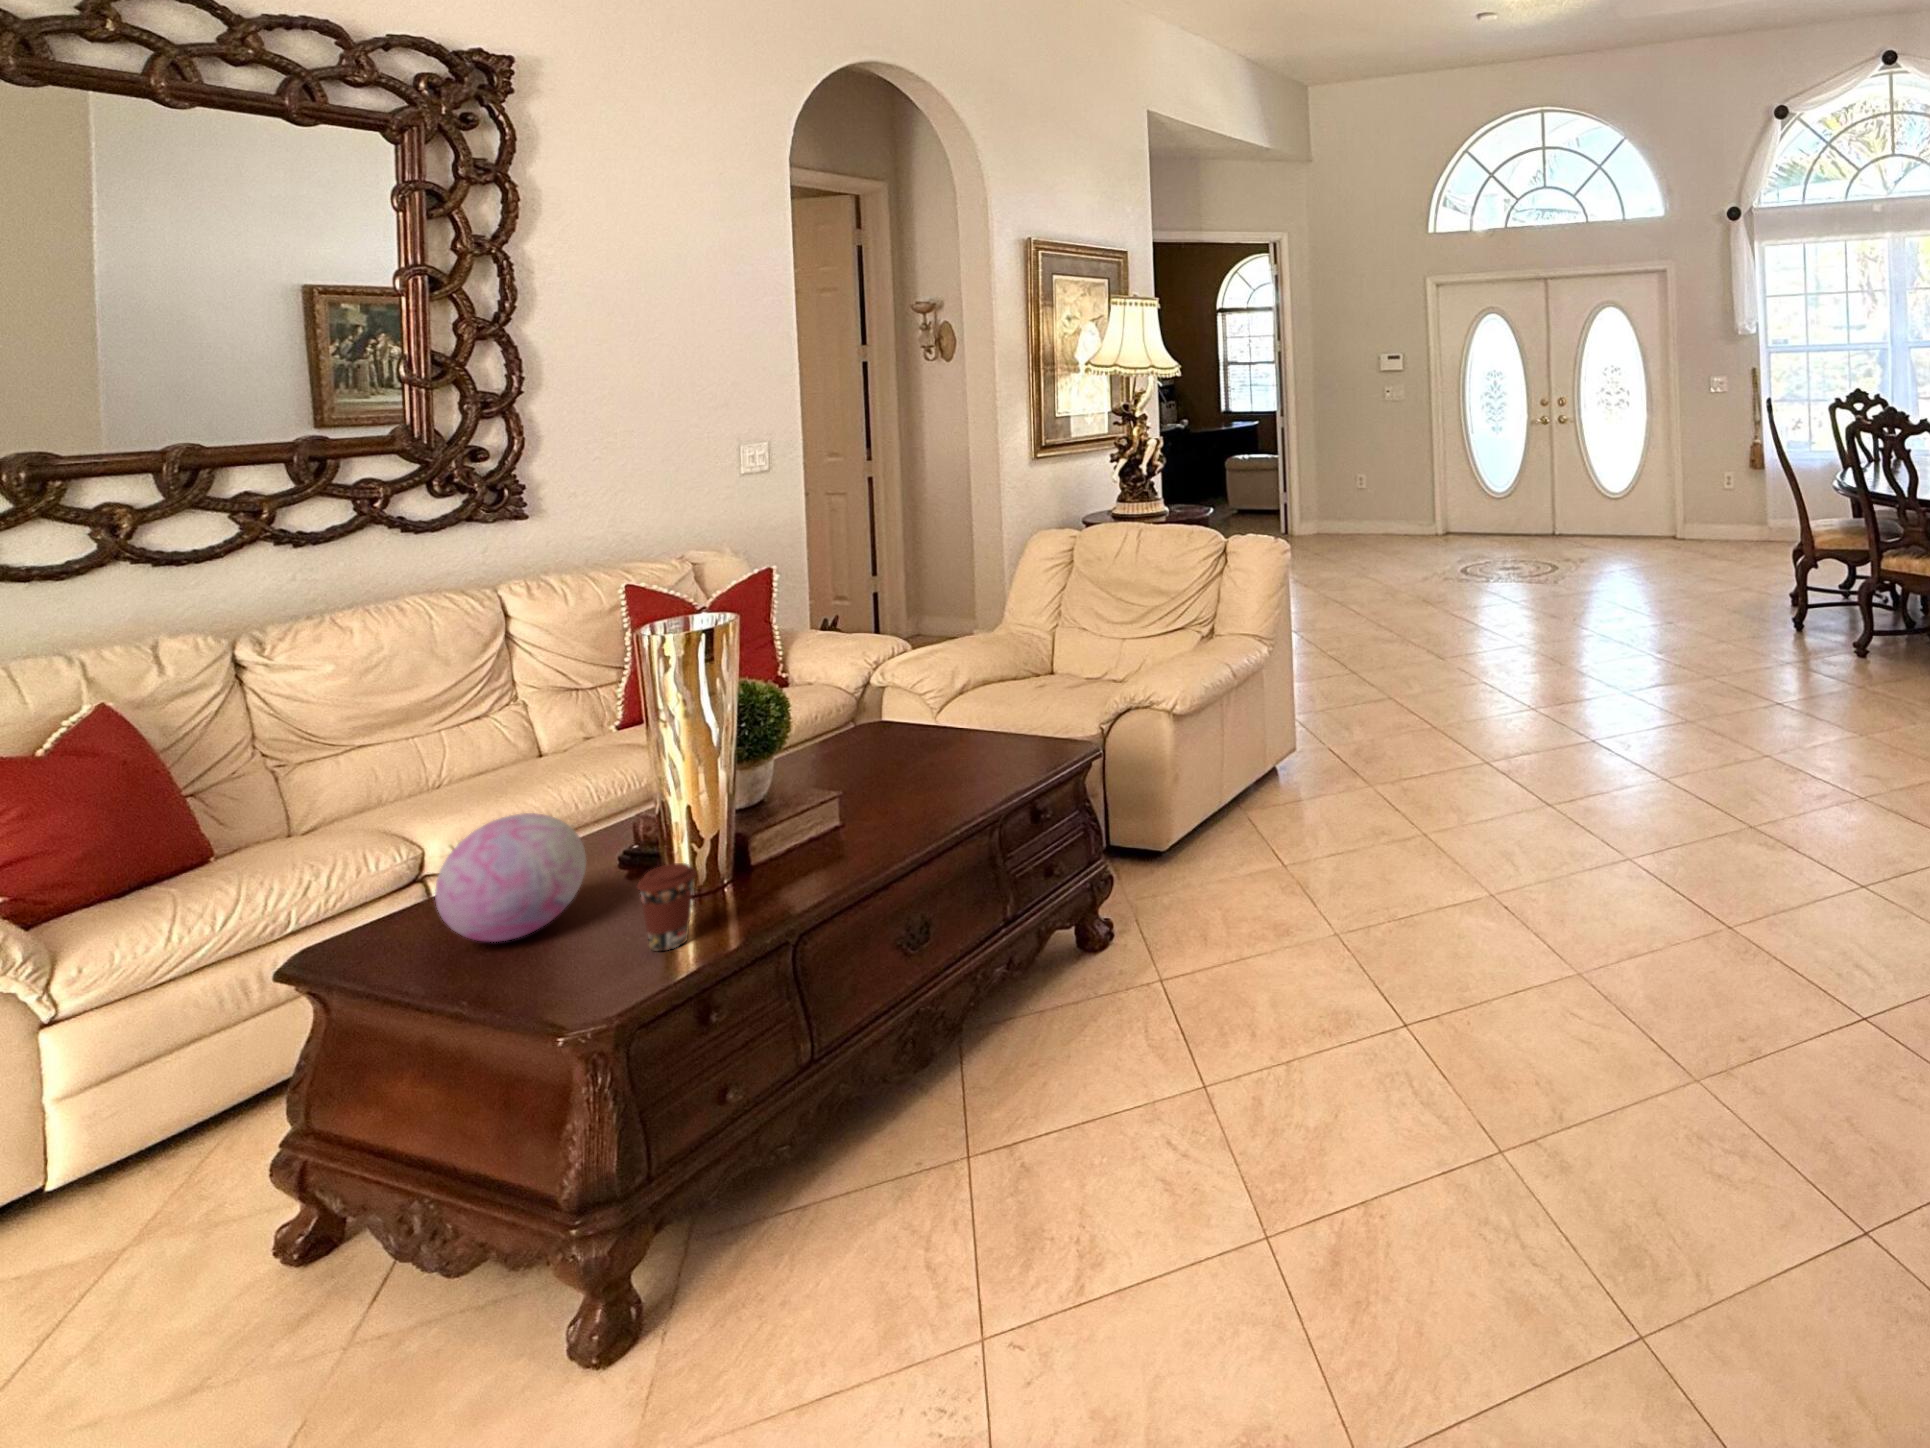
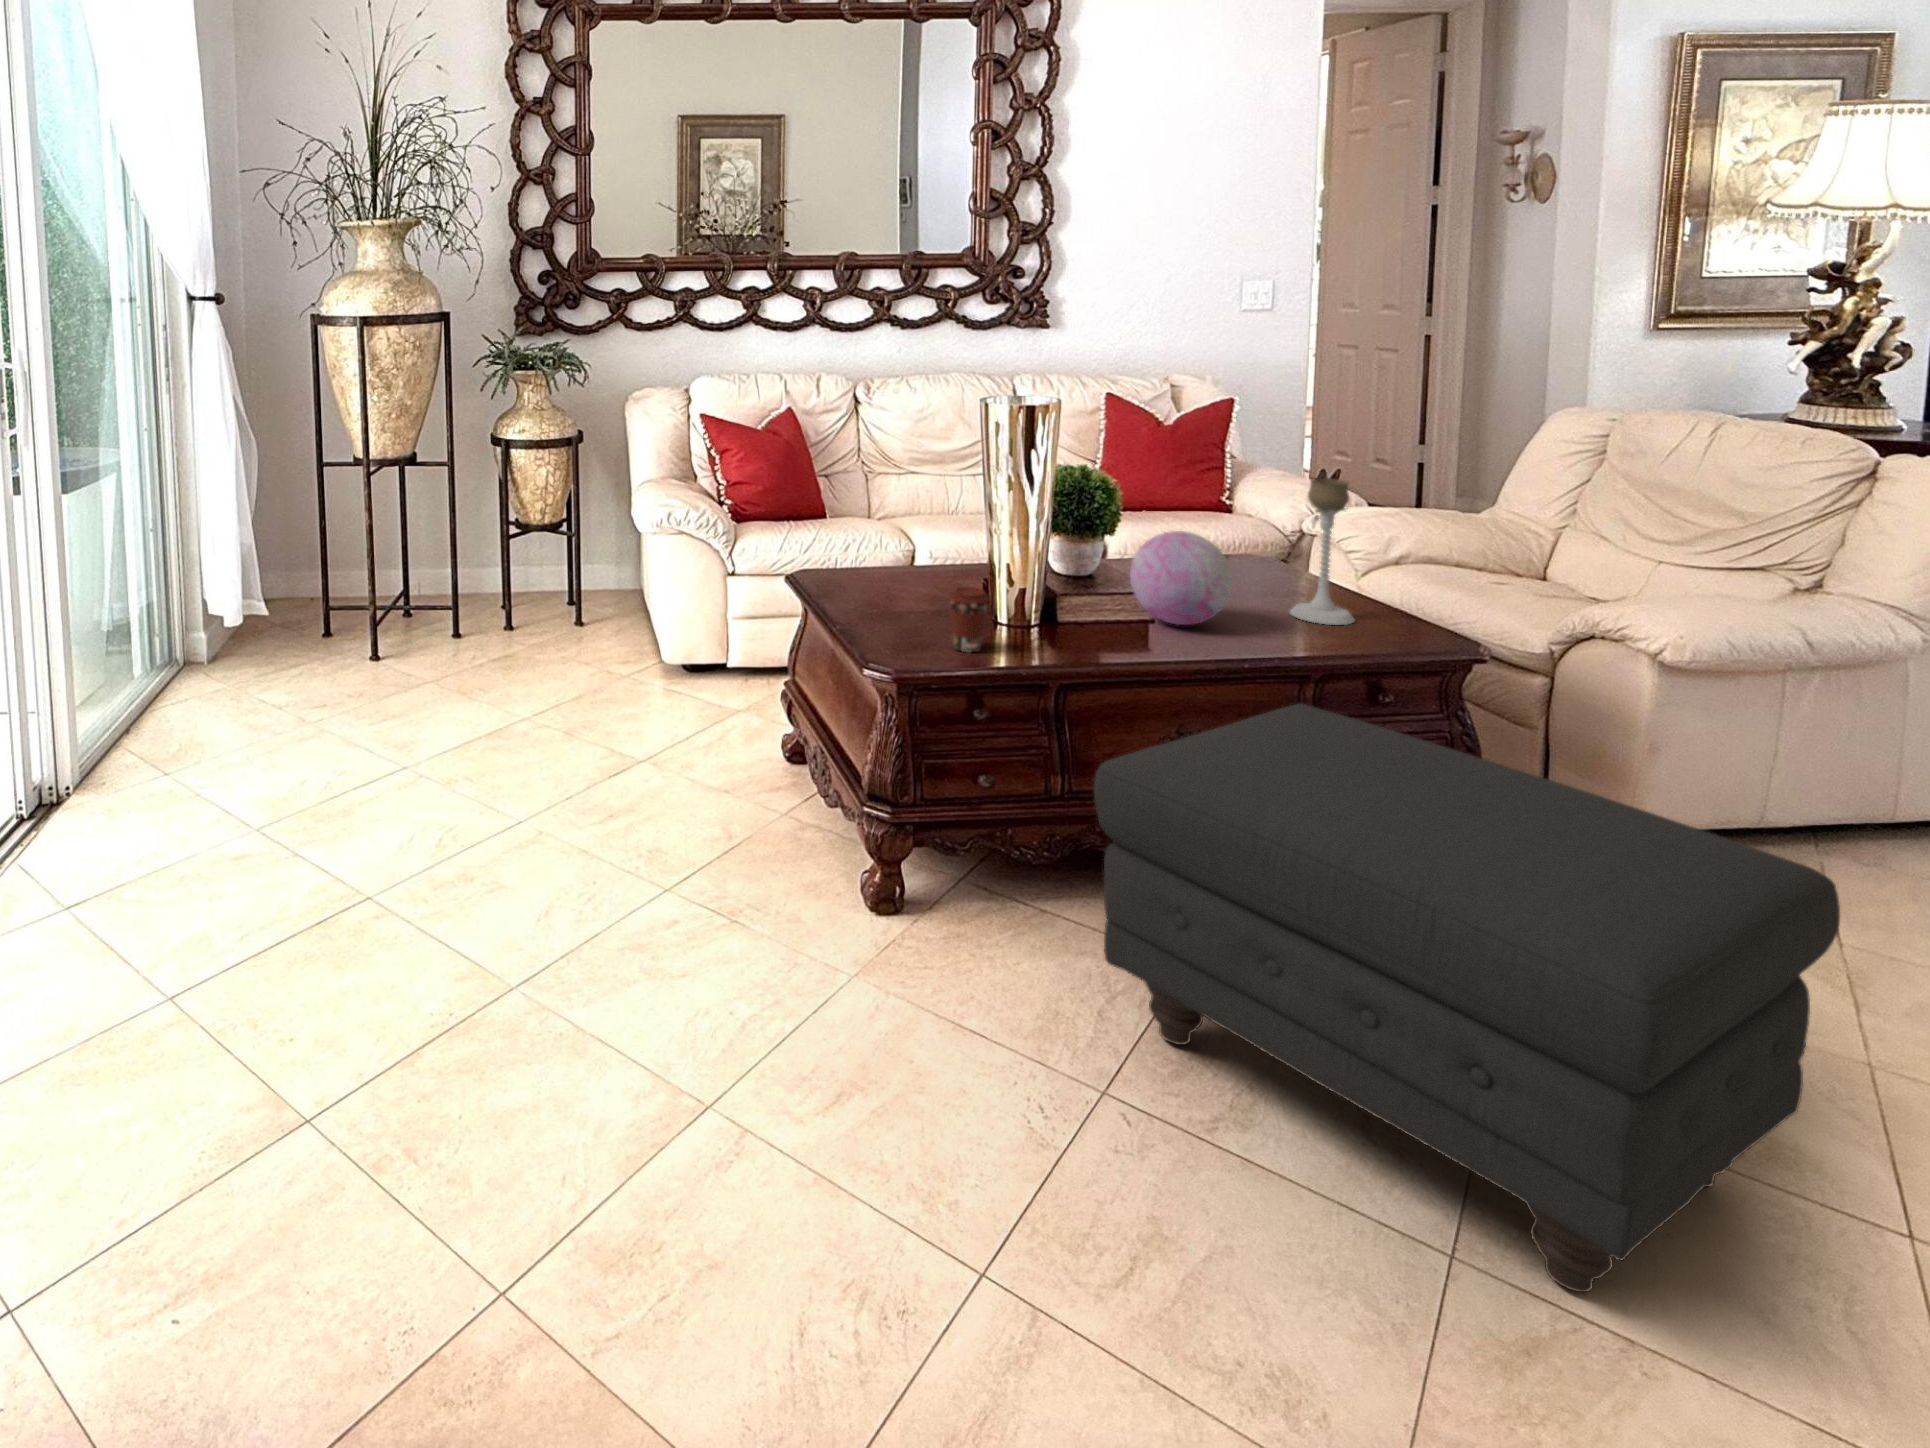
candle holder: none [947,629,1003,768] -> present [1290,478,1354,625]
decorative orb: present [435,813,586,942] -> present [1130,531,1232,625]
ottoman: none [920,825,1414,1251] -> present [1094,704,1840,1292]

